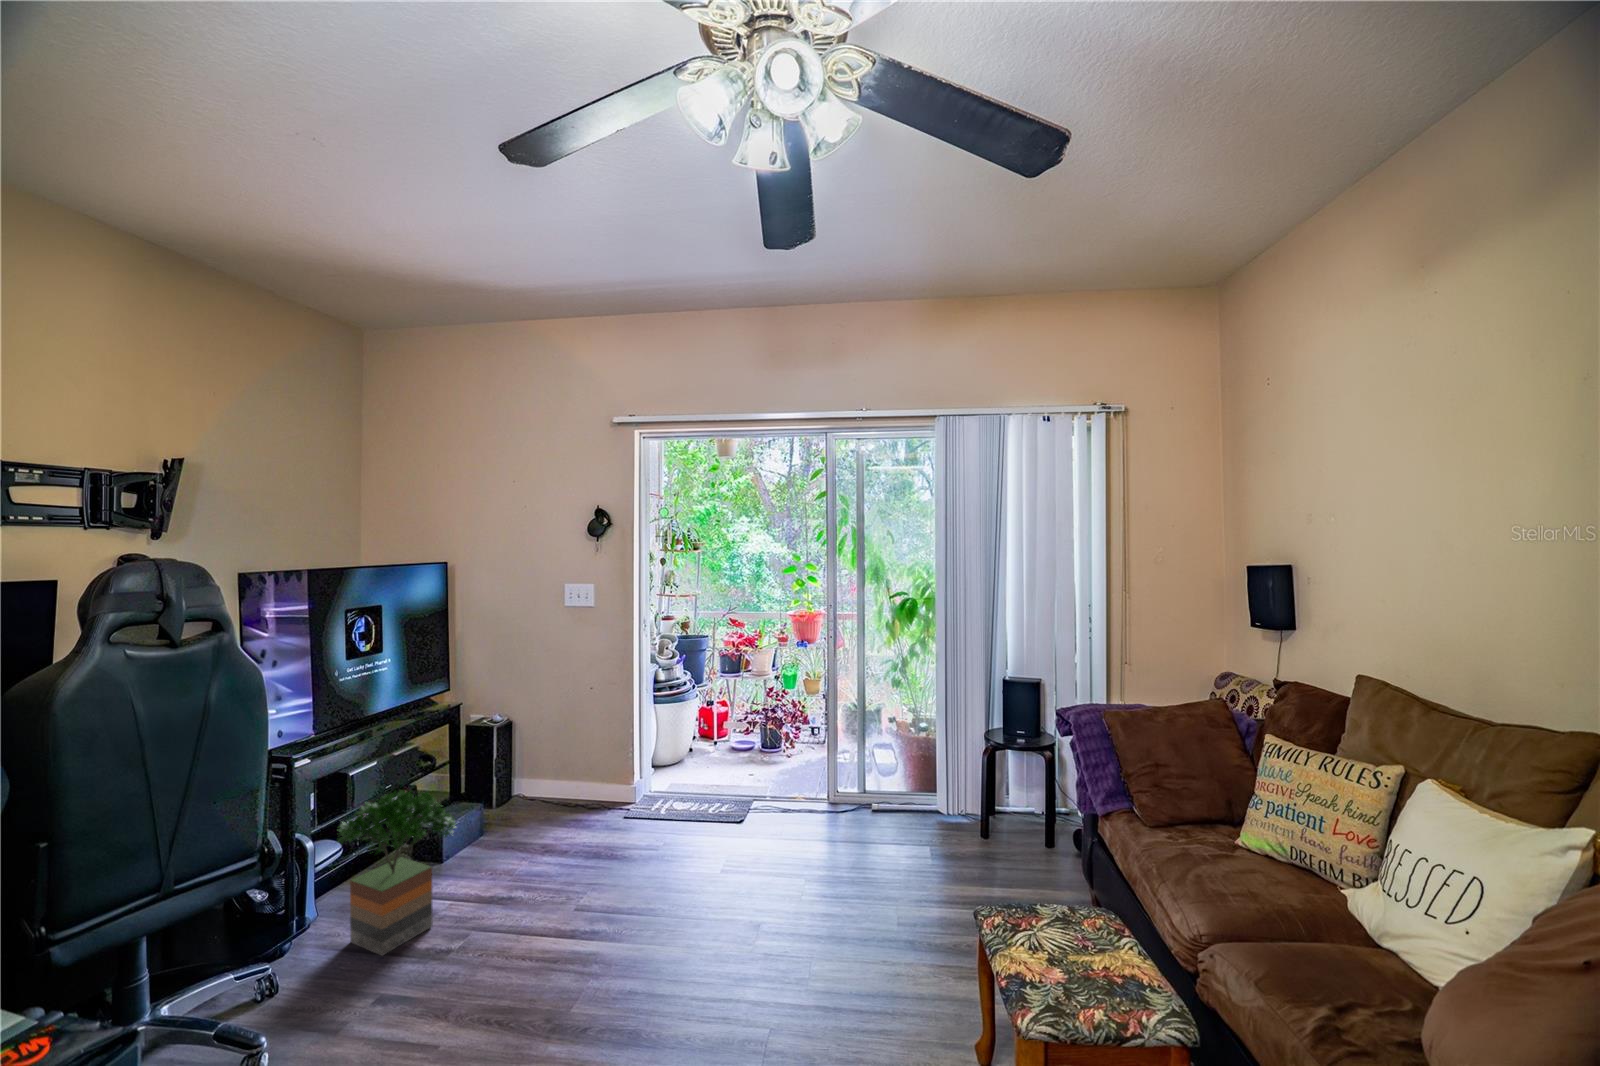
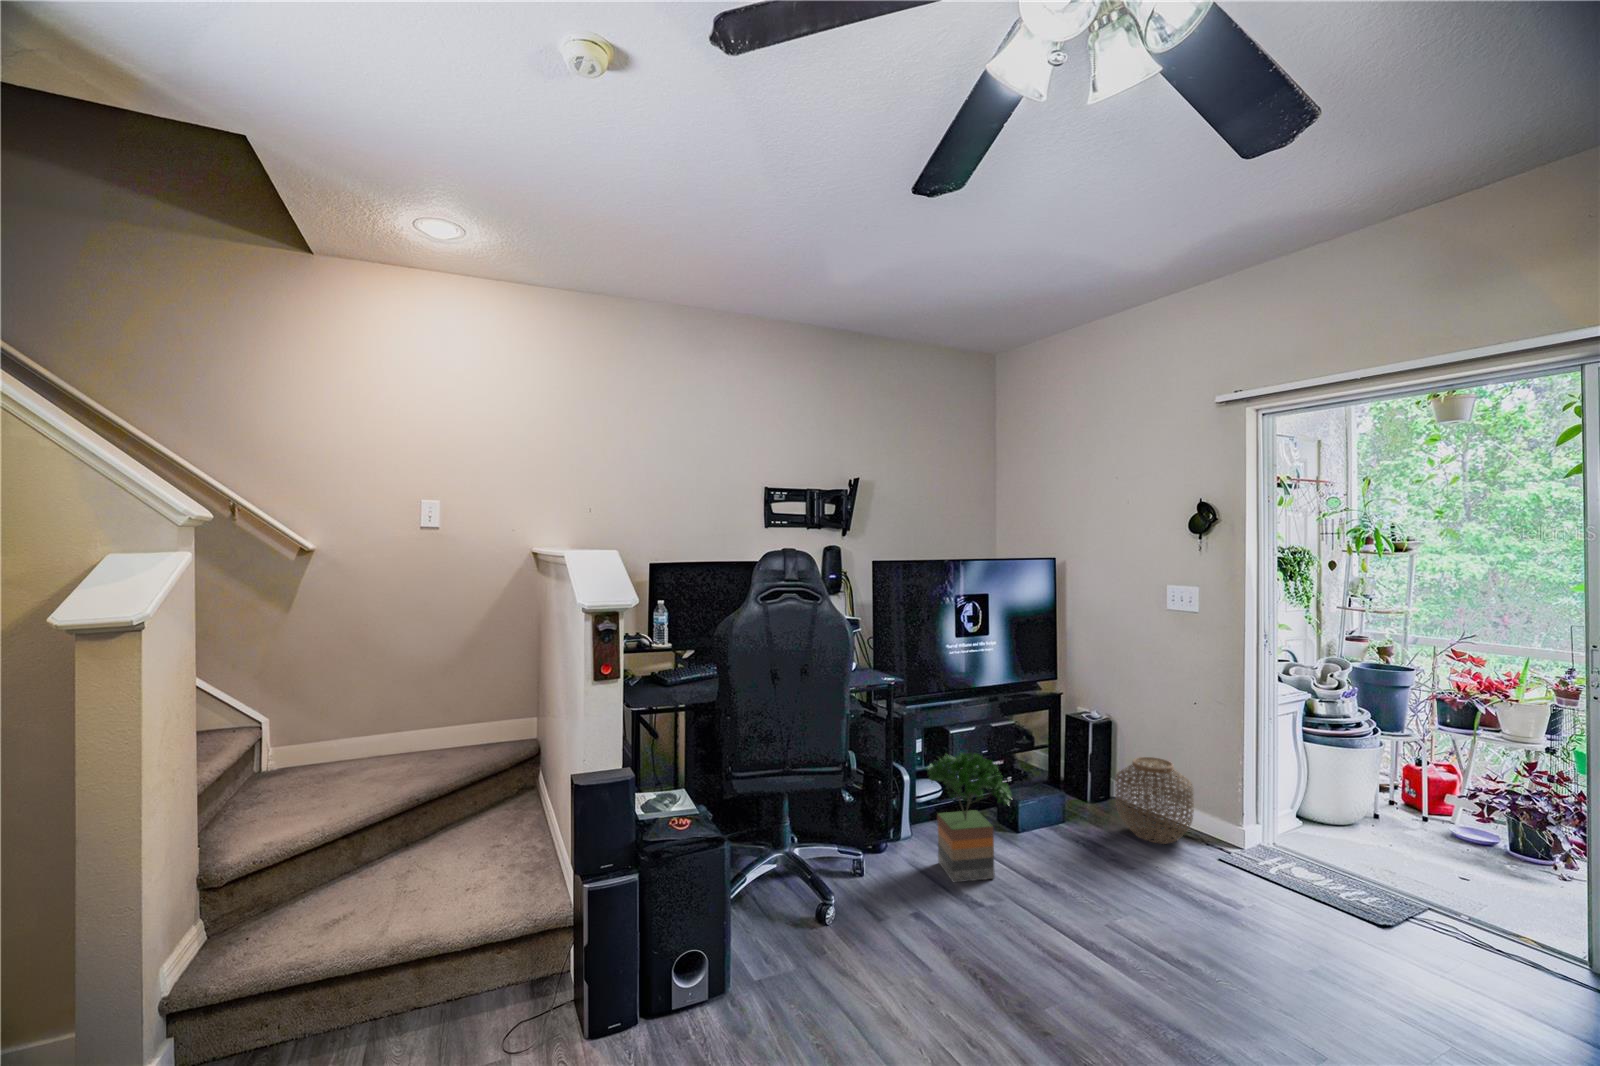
woven basket: none [530,744,599,824] -> present [1115,757,1194,844]

